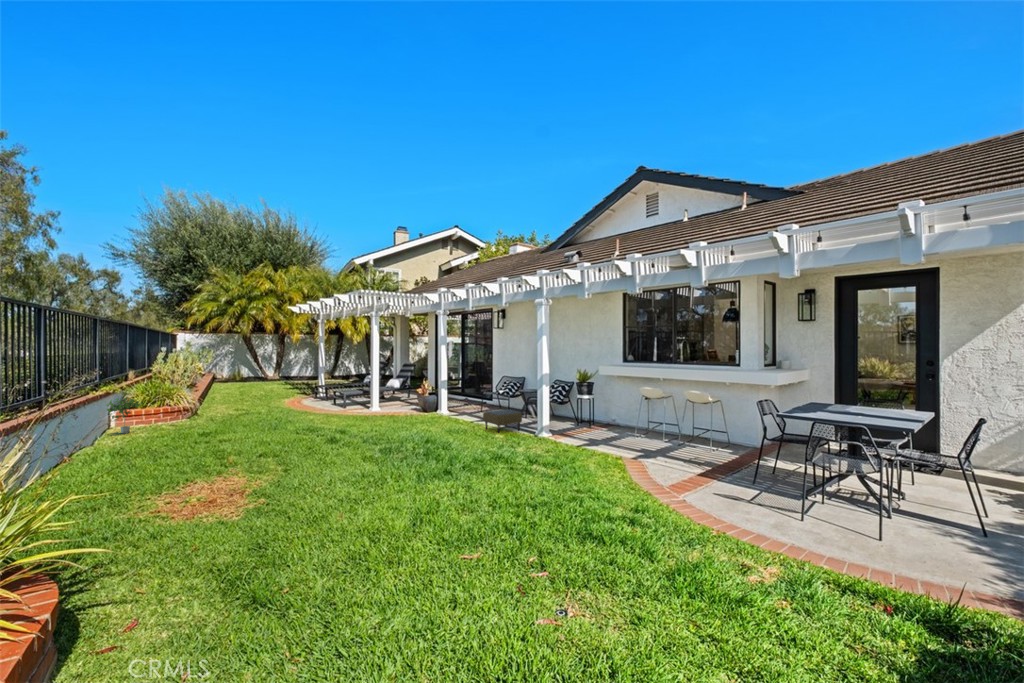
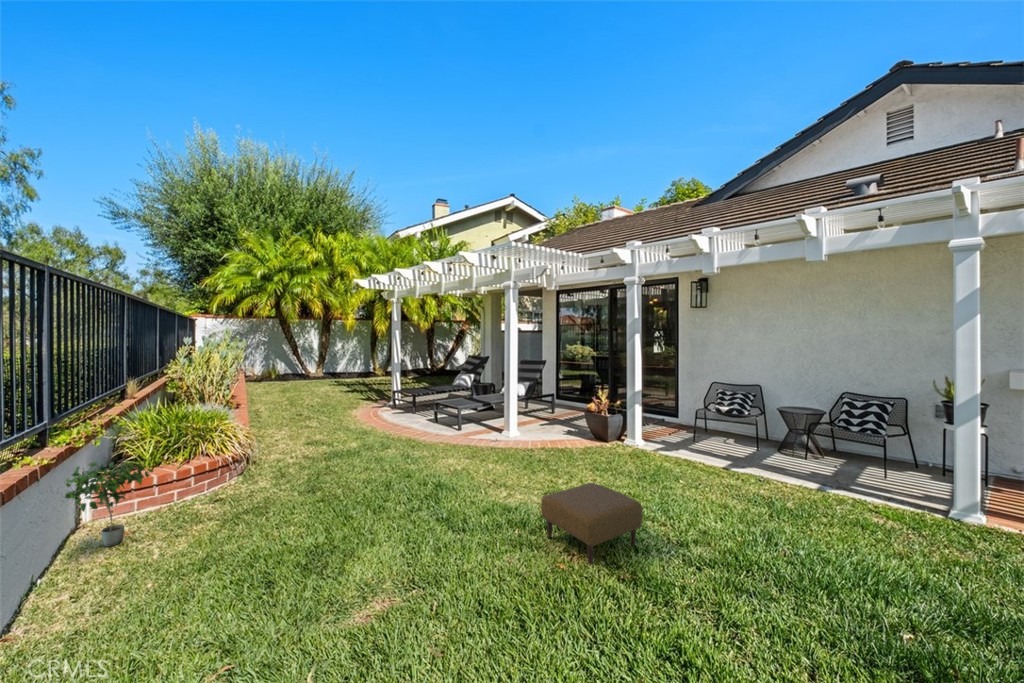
ottoman: present [483,409,522,433] -> present [541,483,643,564]

